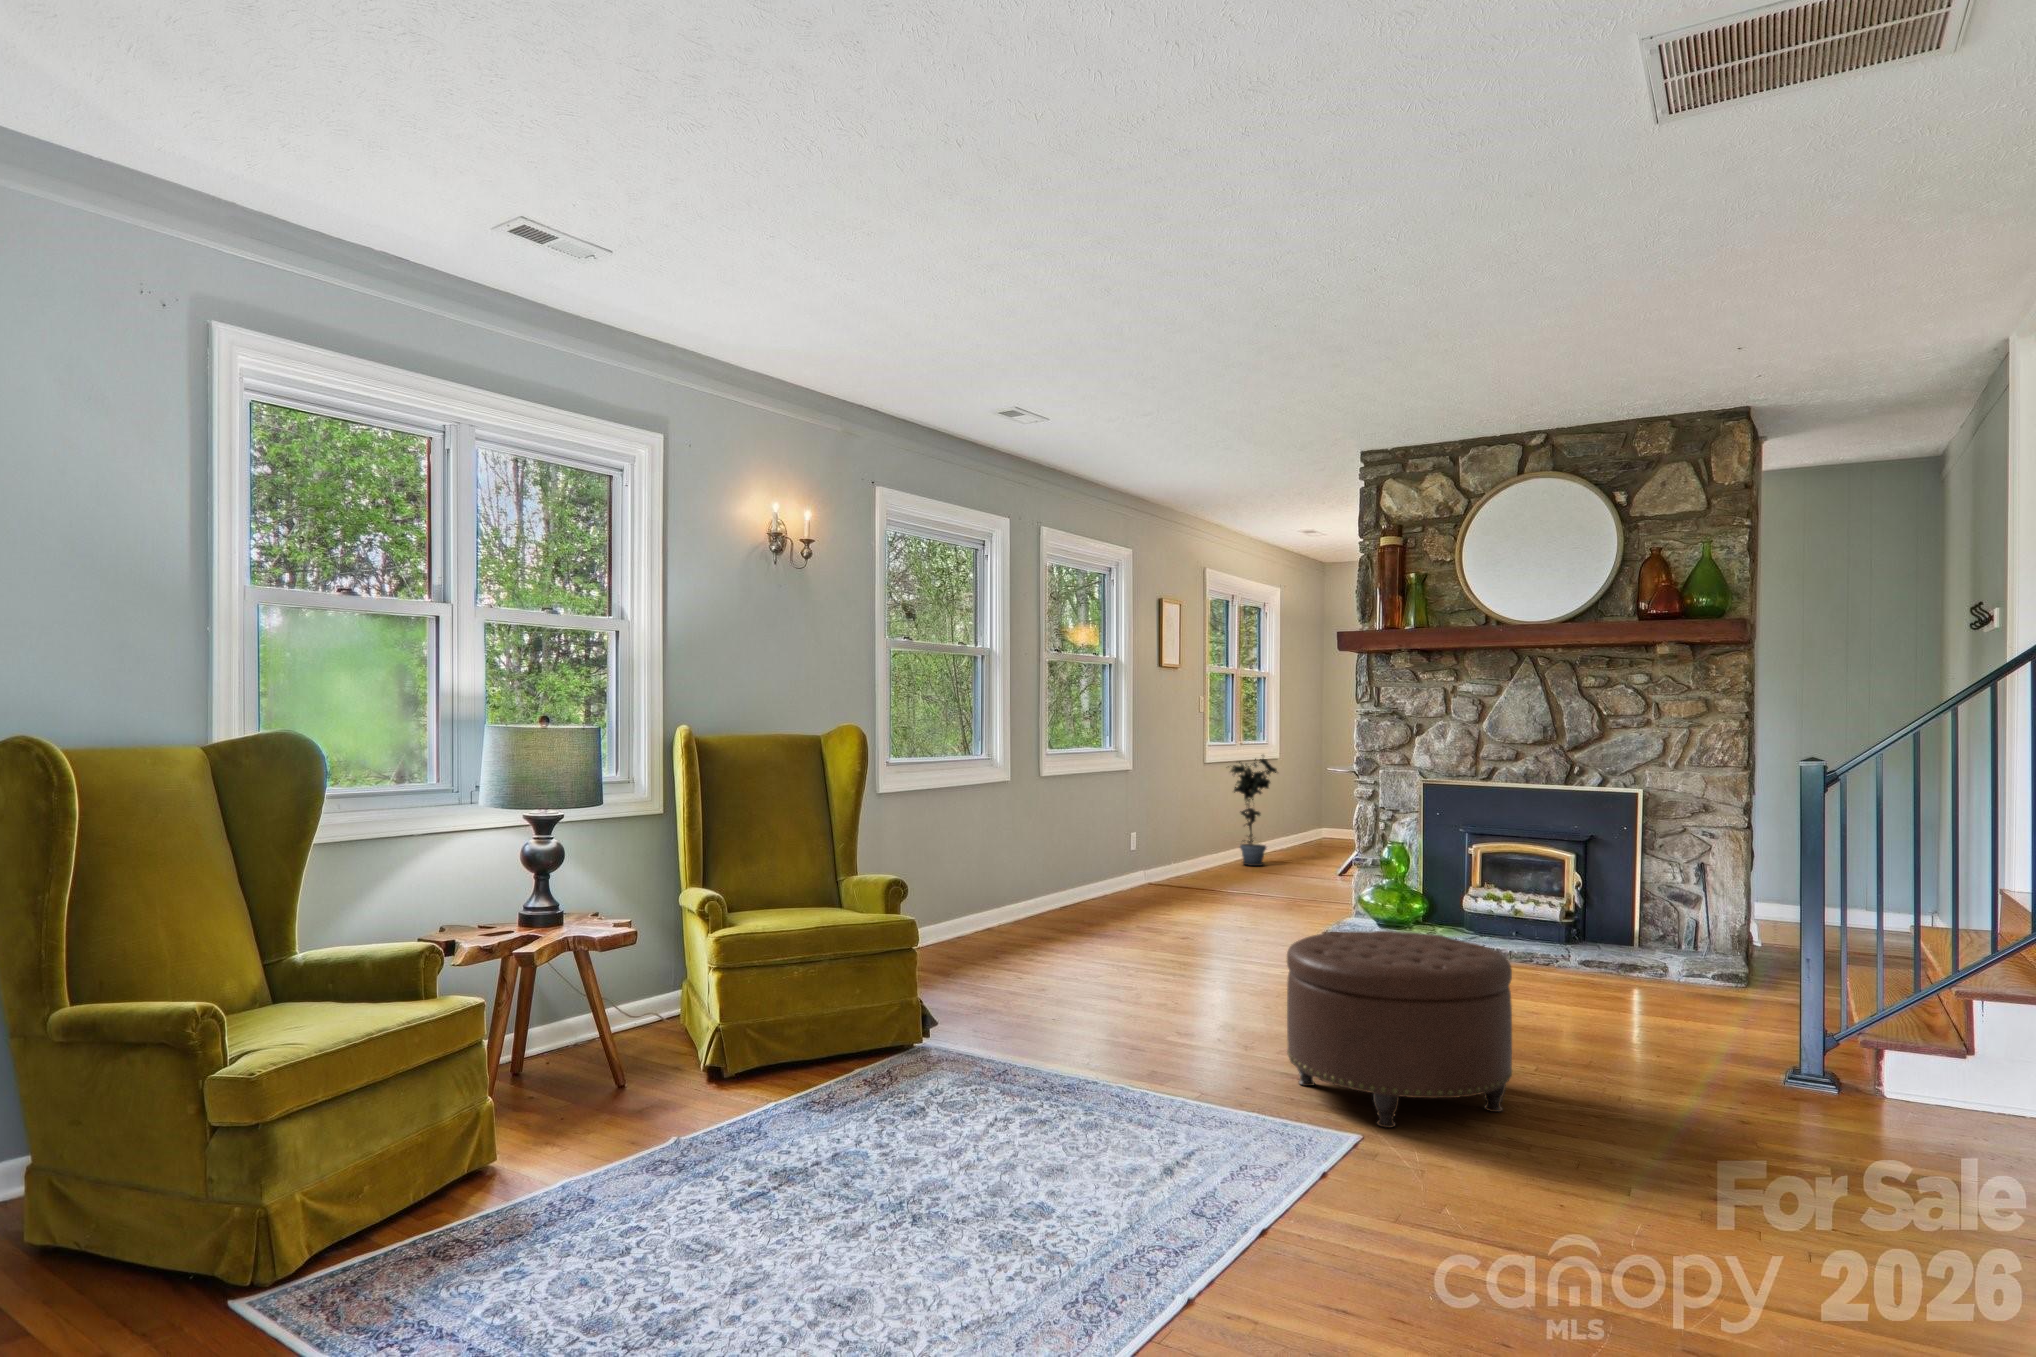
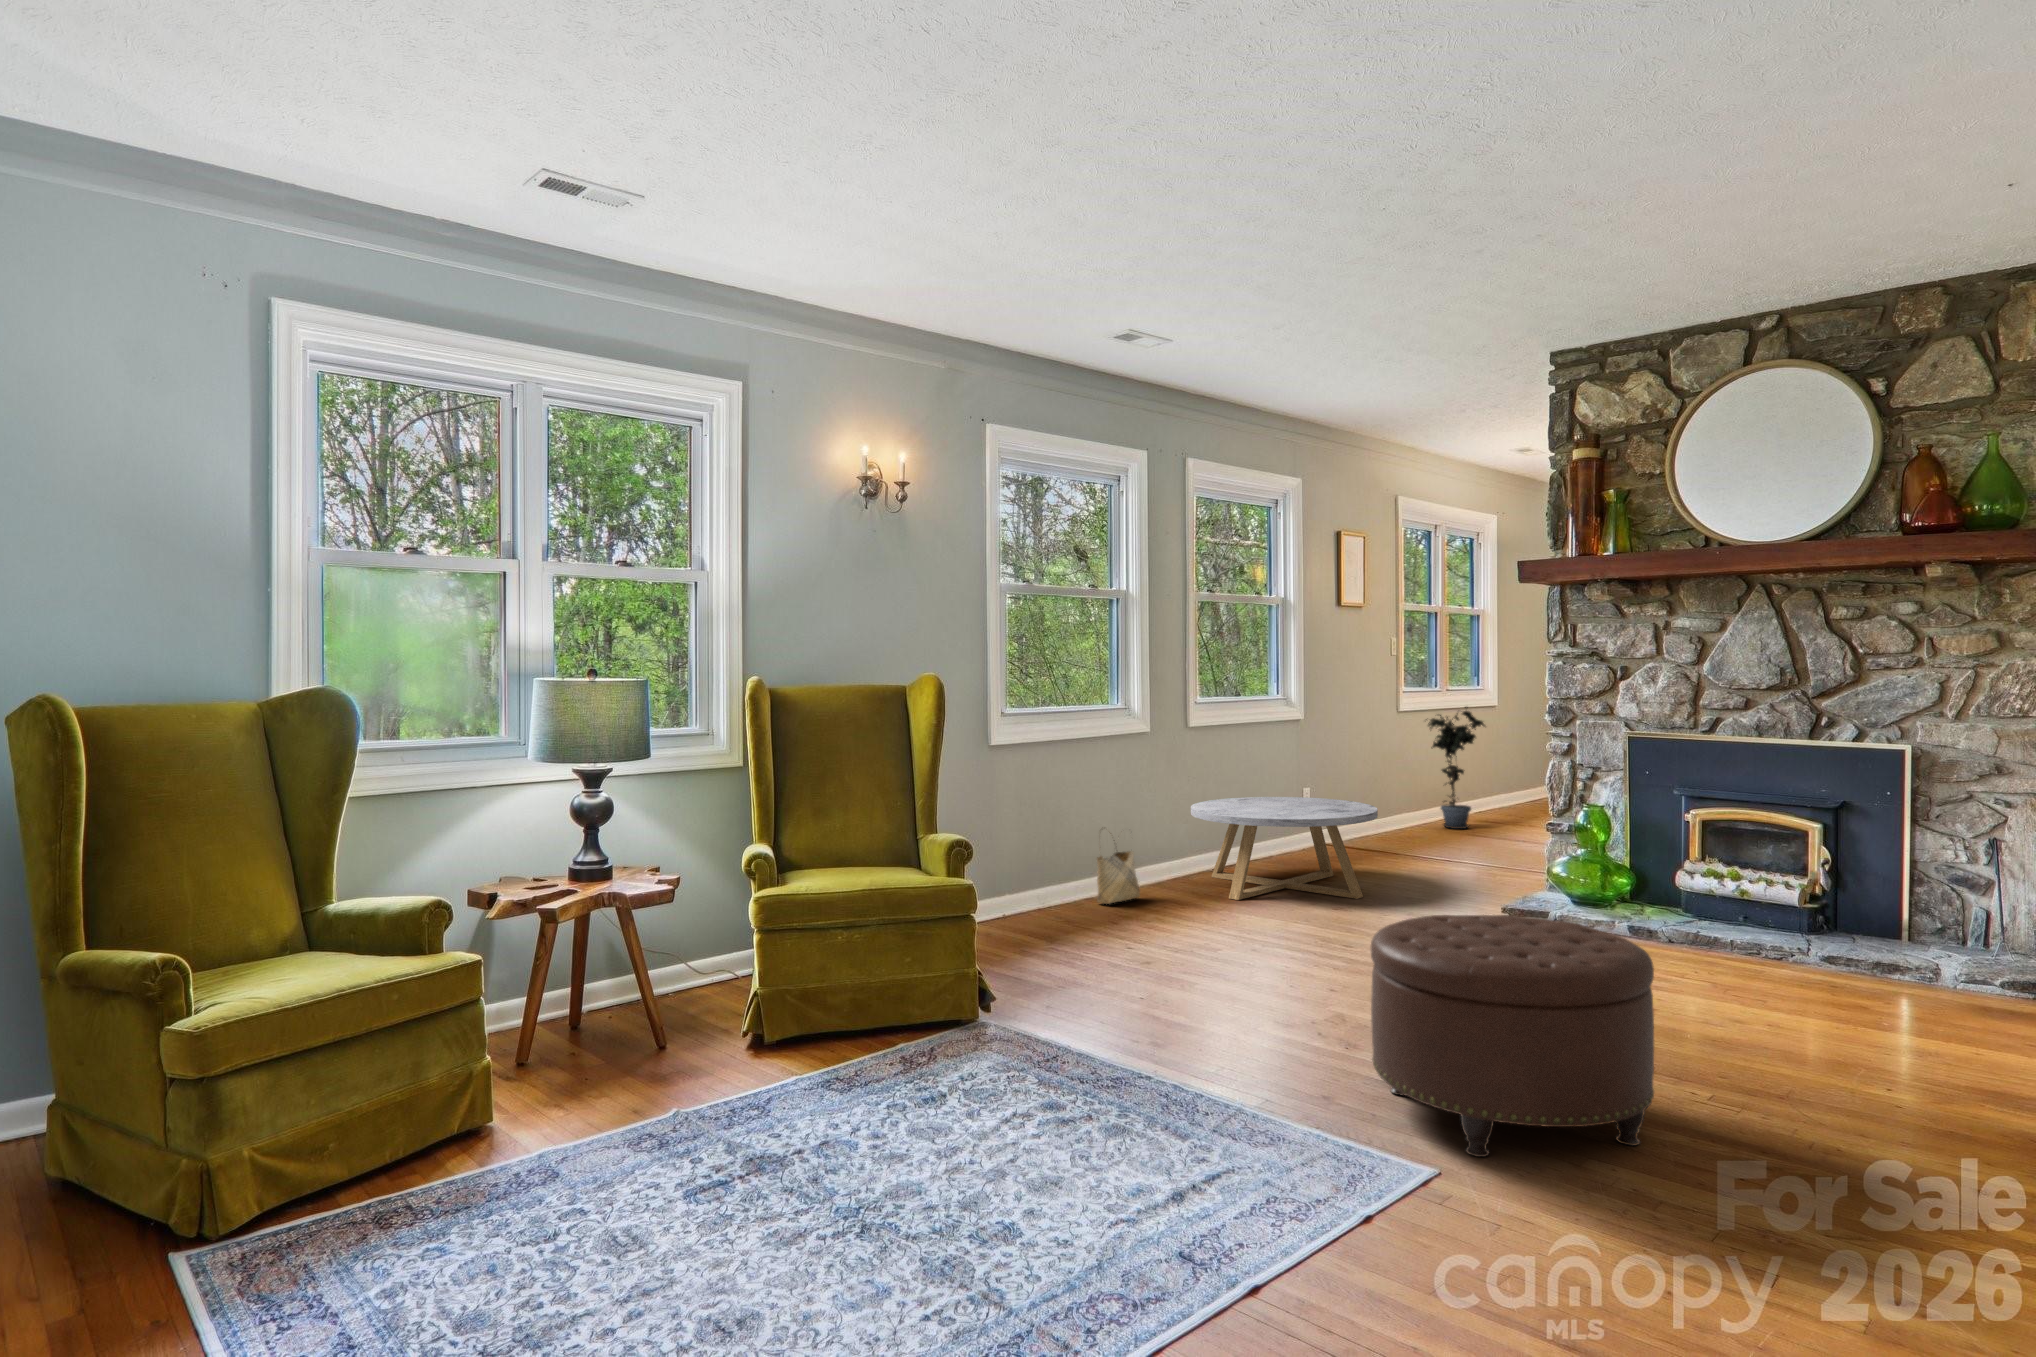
coffee table: none [1044,837,1213,933] -> present [1191,797,1378,900]
woven basket: none [966,867,1005,939] -> present [1097,829,1140,904]

